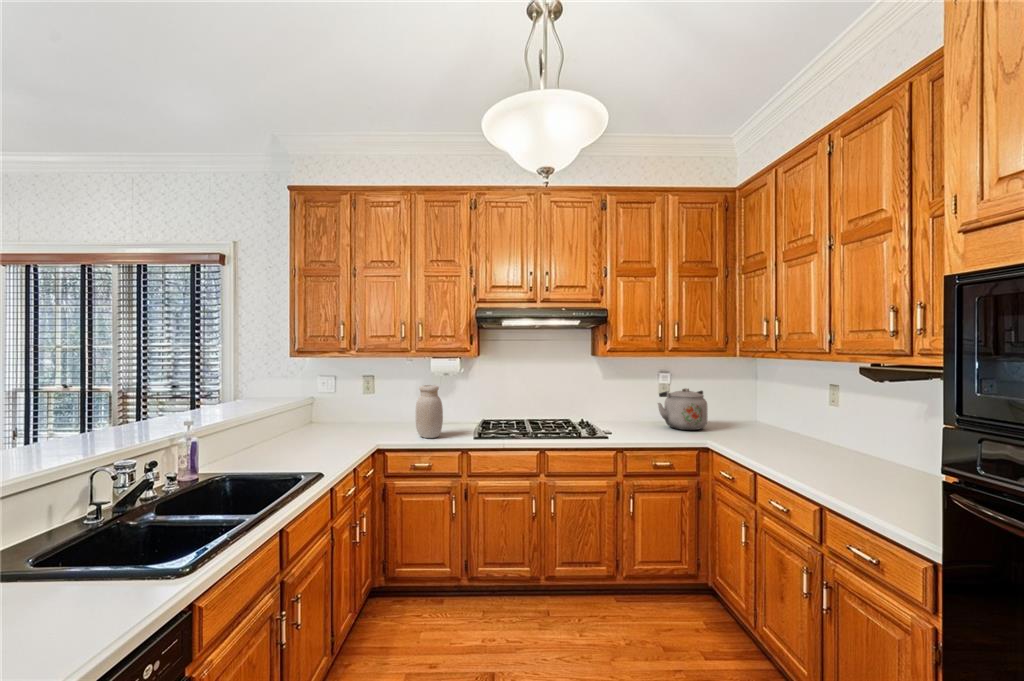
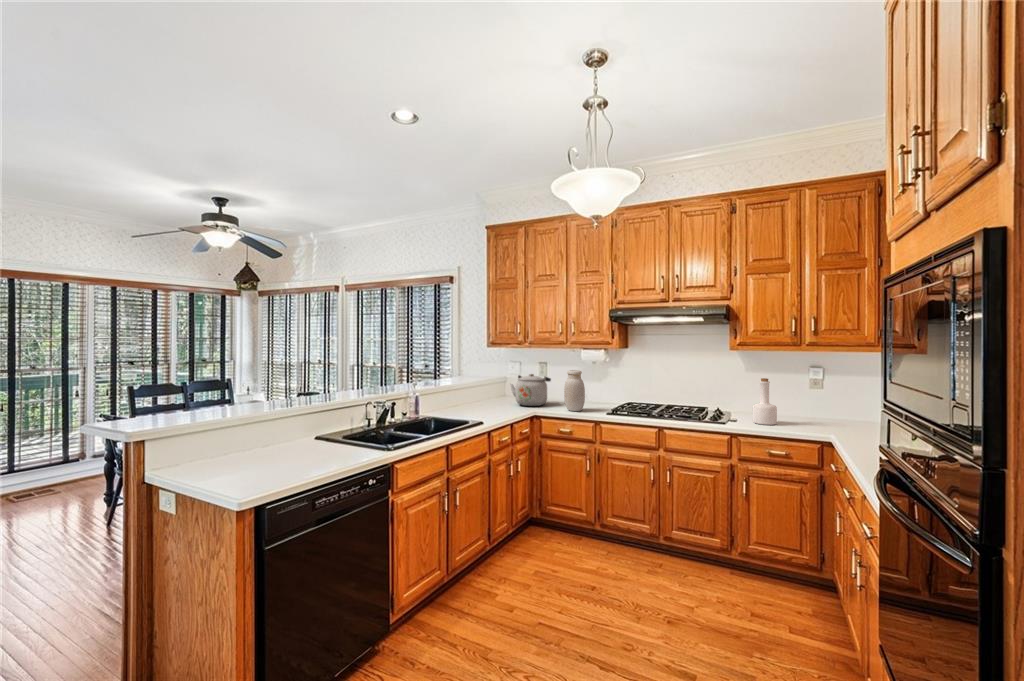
bottle: none [627,386,650,435] -> present [752,378,777,425]
kettle: present [658,388,708,430] -> present [510,374,551,406]

